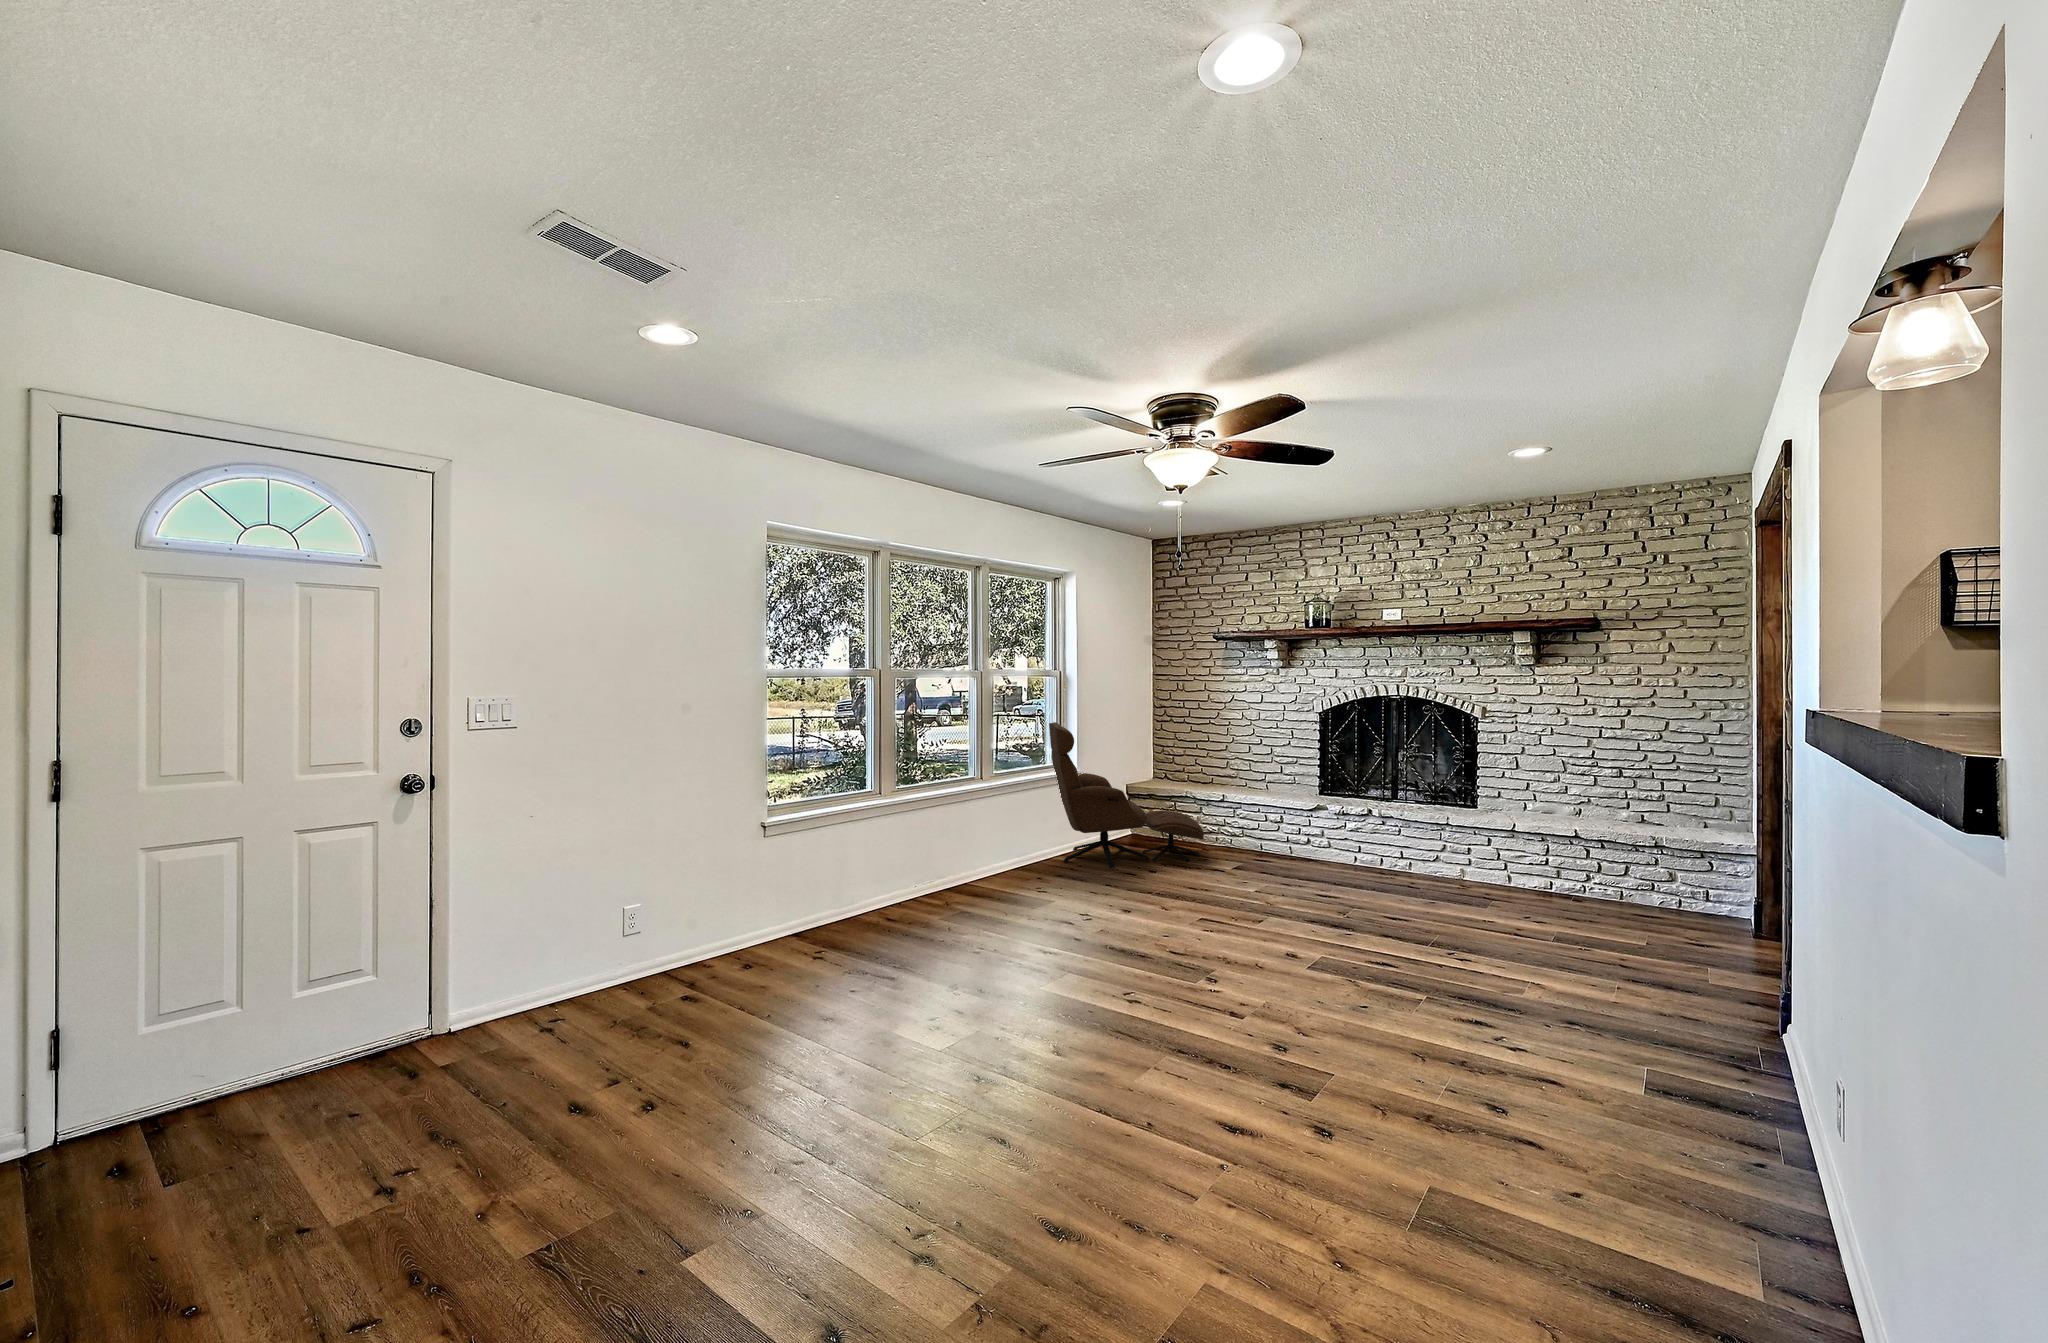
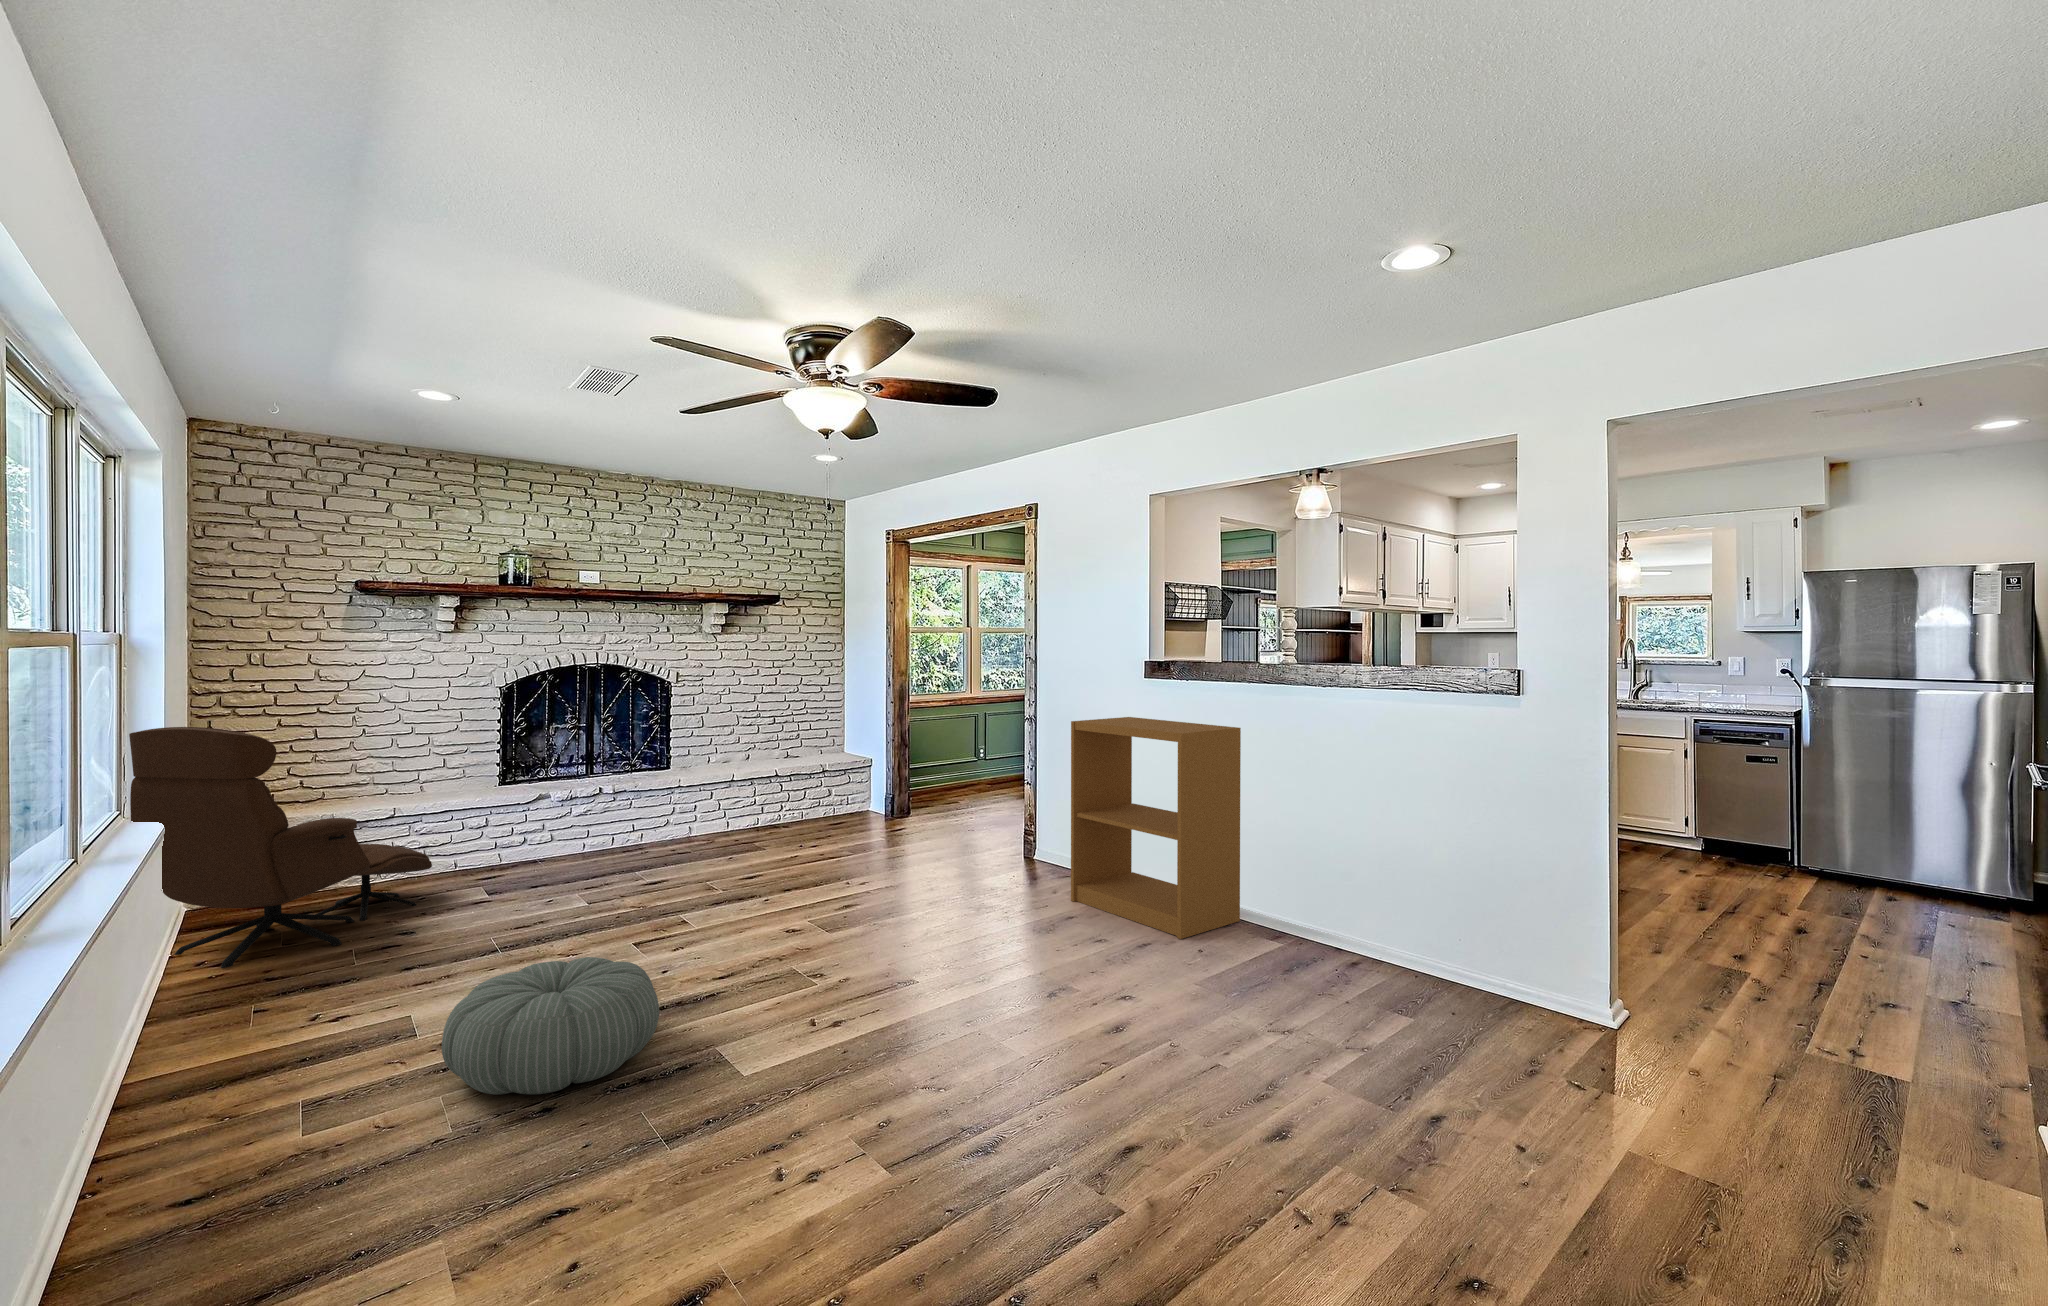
bookshelf: none [1581,811,1834,1329] -> present [1071,717,1241,939]
pouf: none [923,891,1050,973] -> present [442,957,659,1094]

